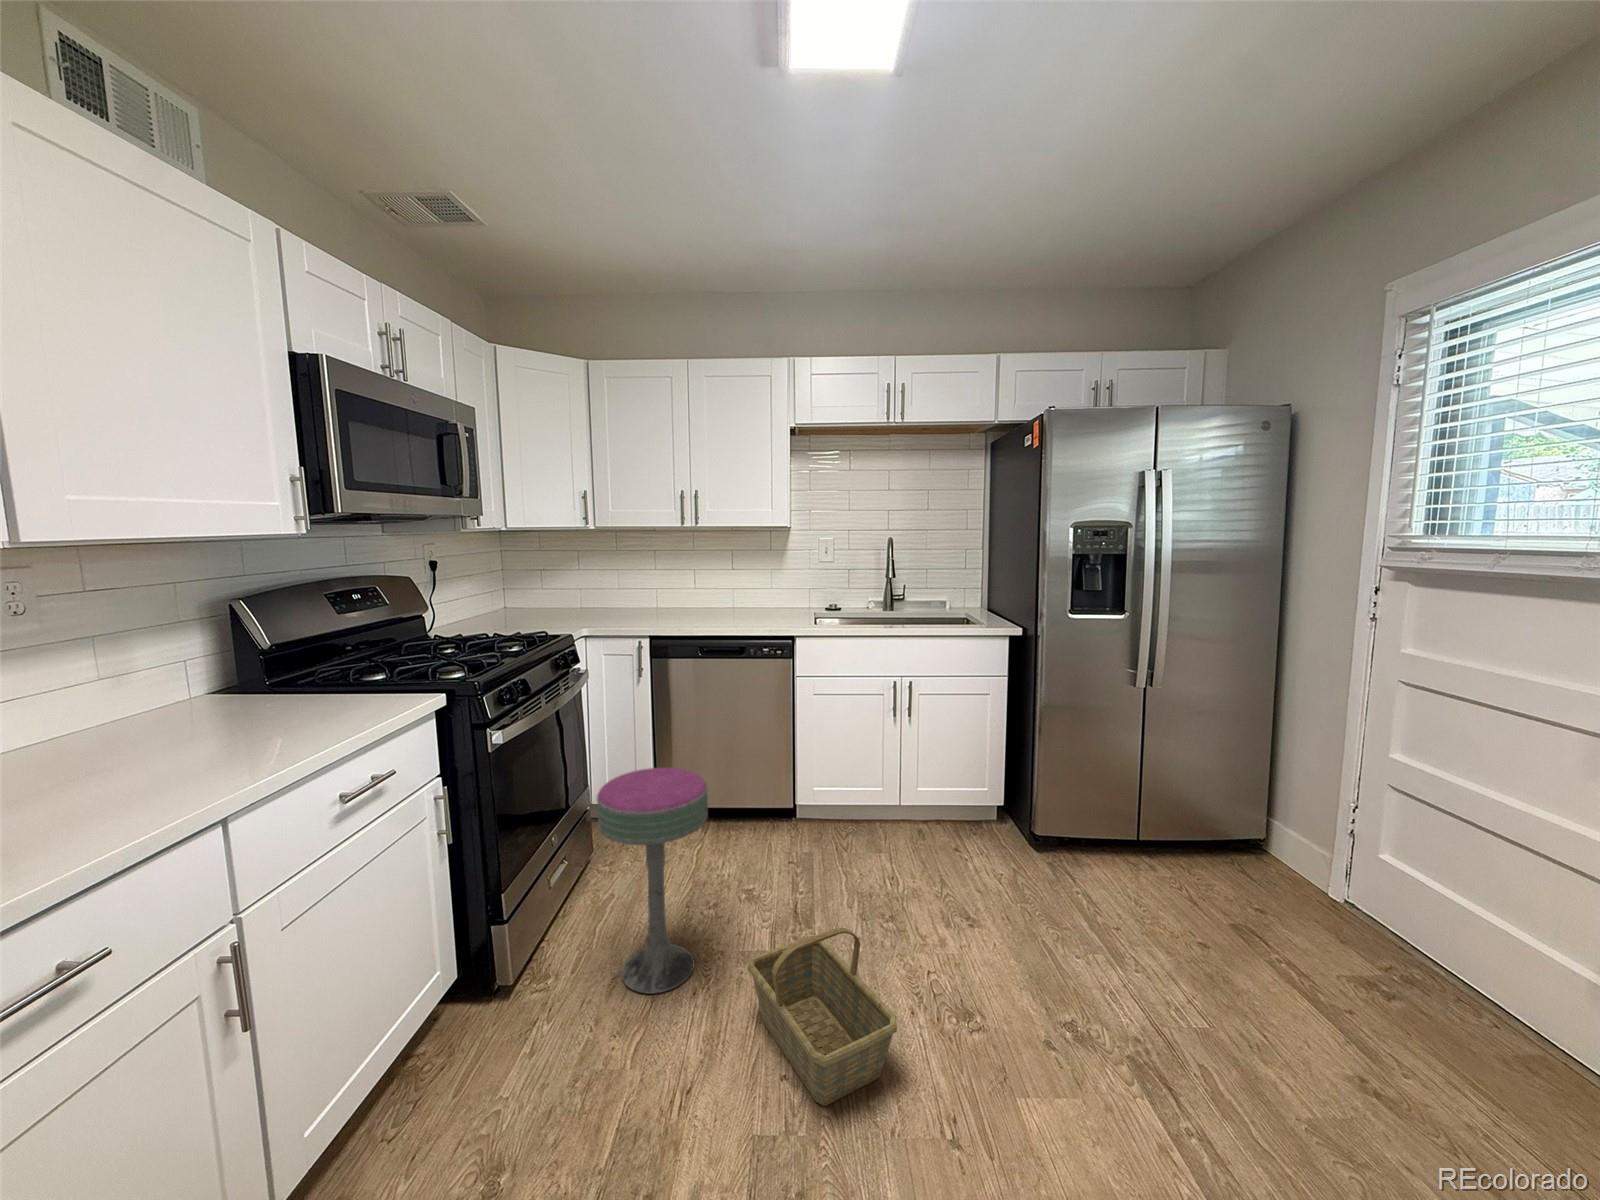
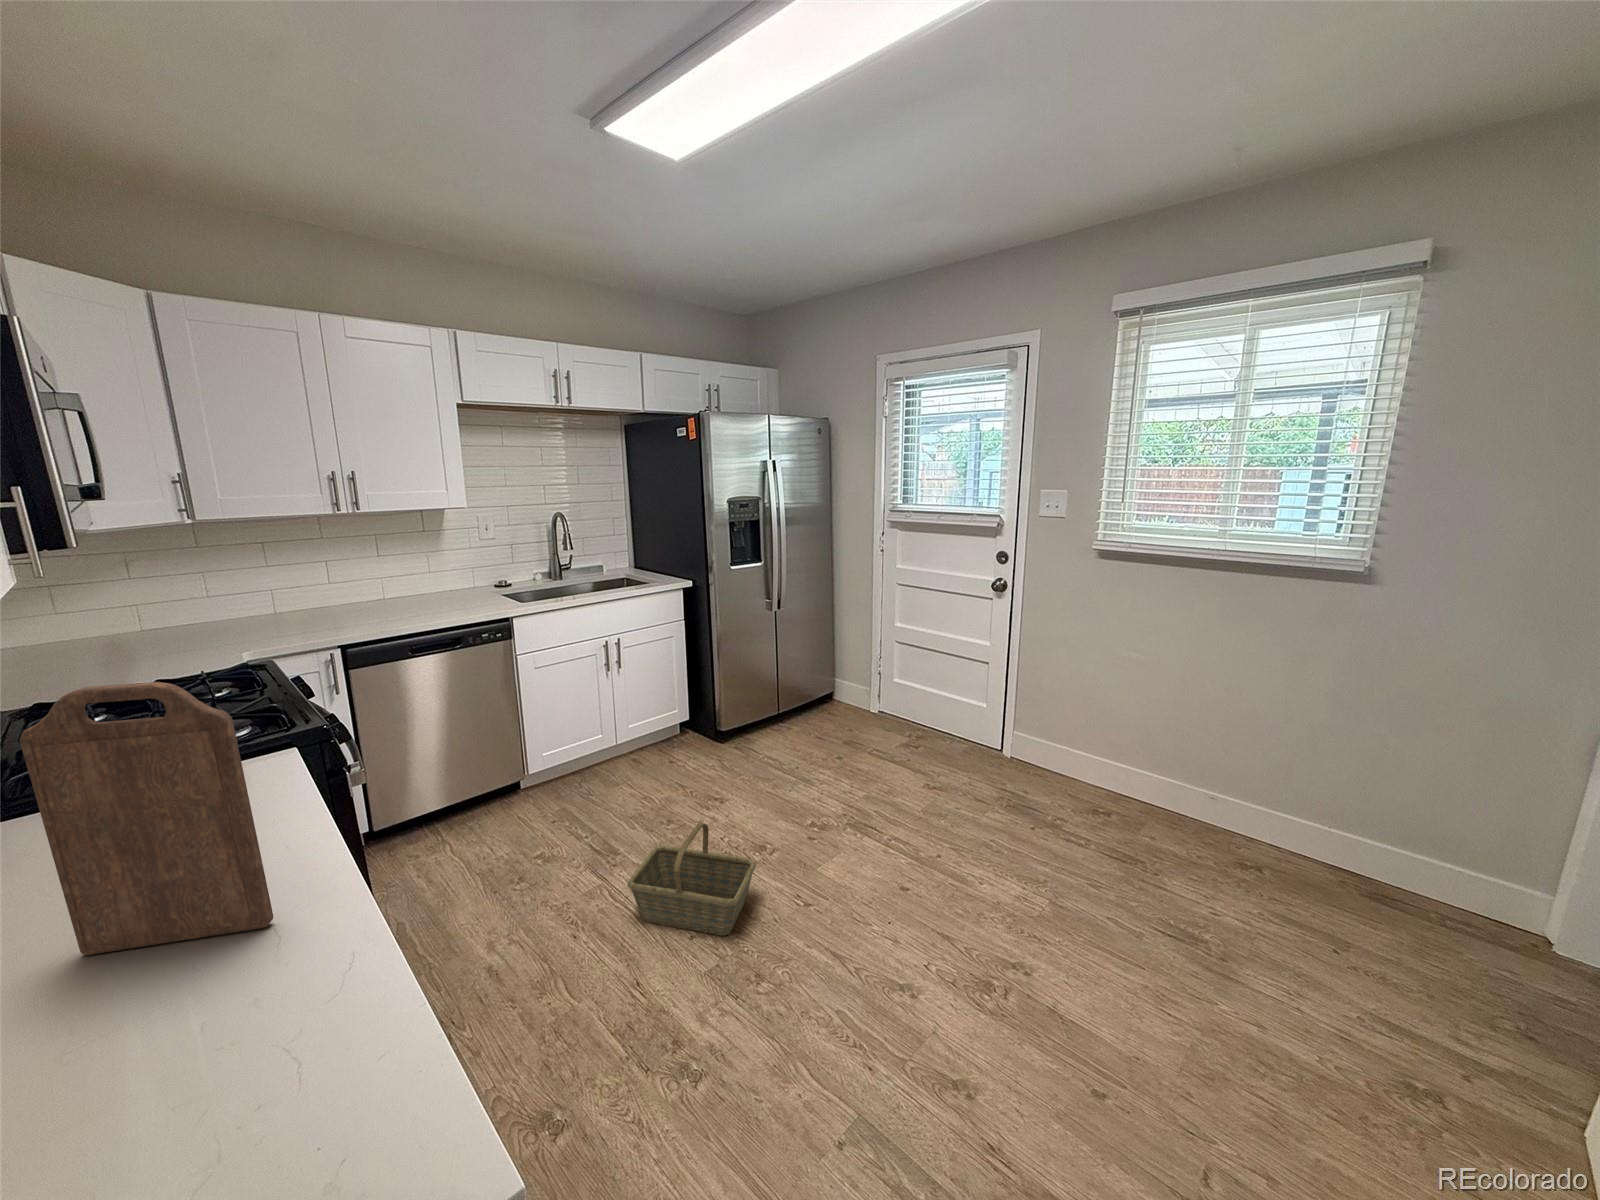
cutting board: none [62,560,127,787] -> present [19,682,273,955]
bar stool: present [597,768,708,994] -> none [447,761,562,968]

